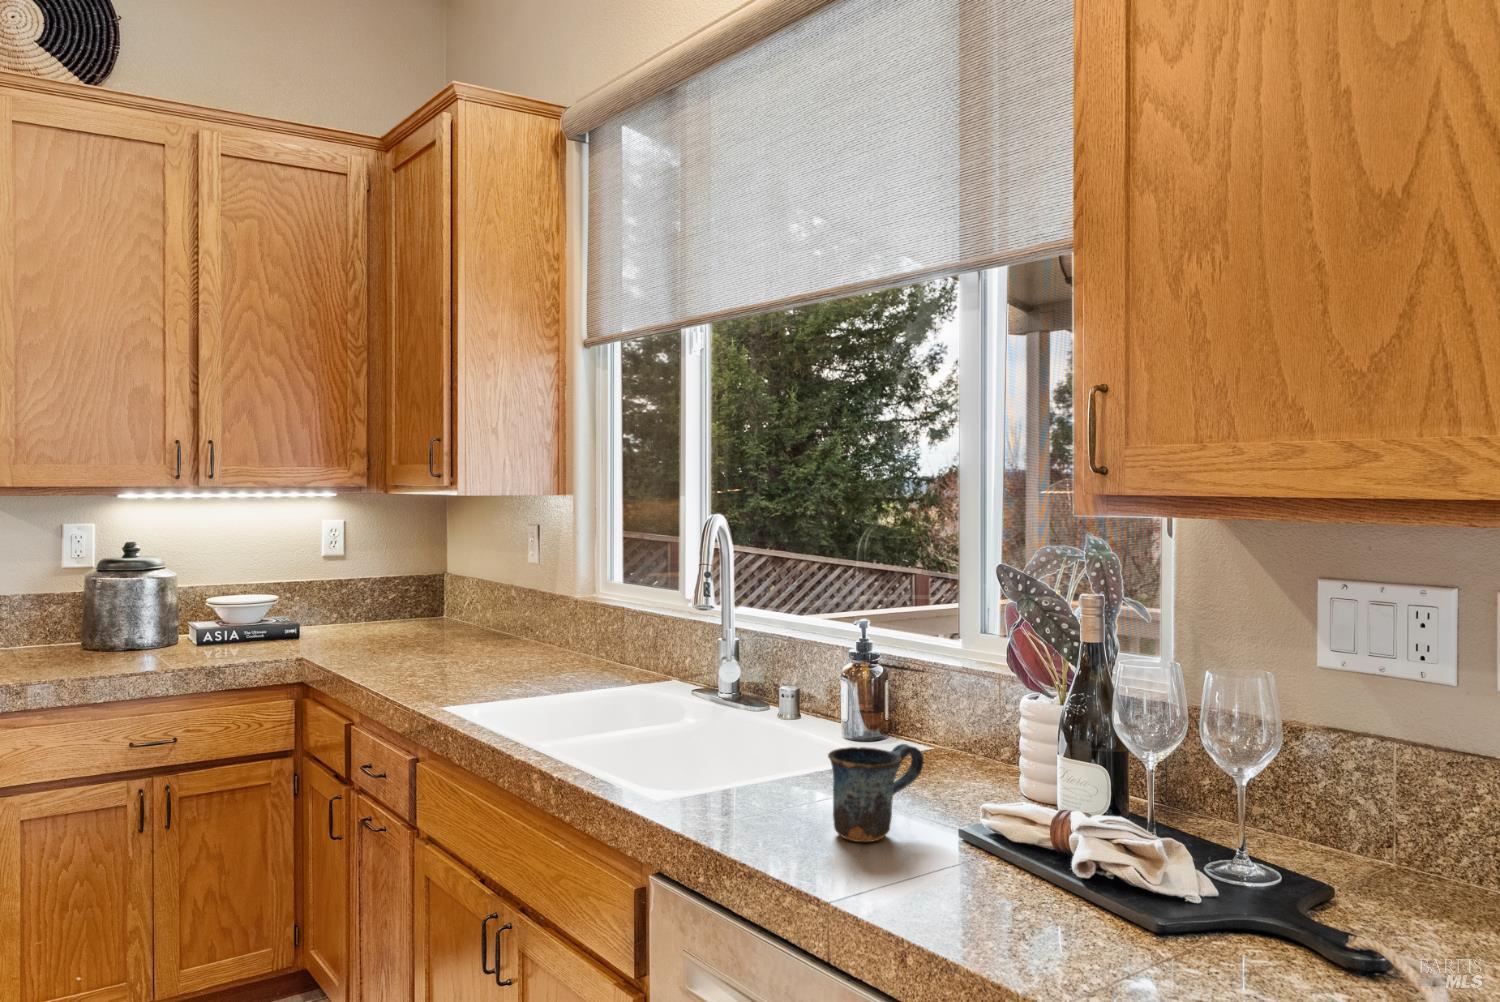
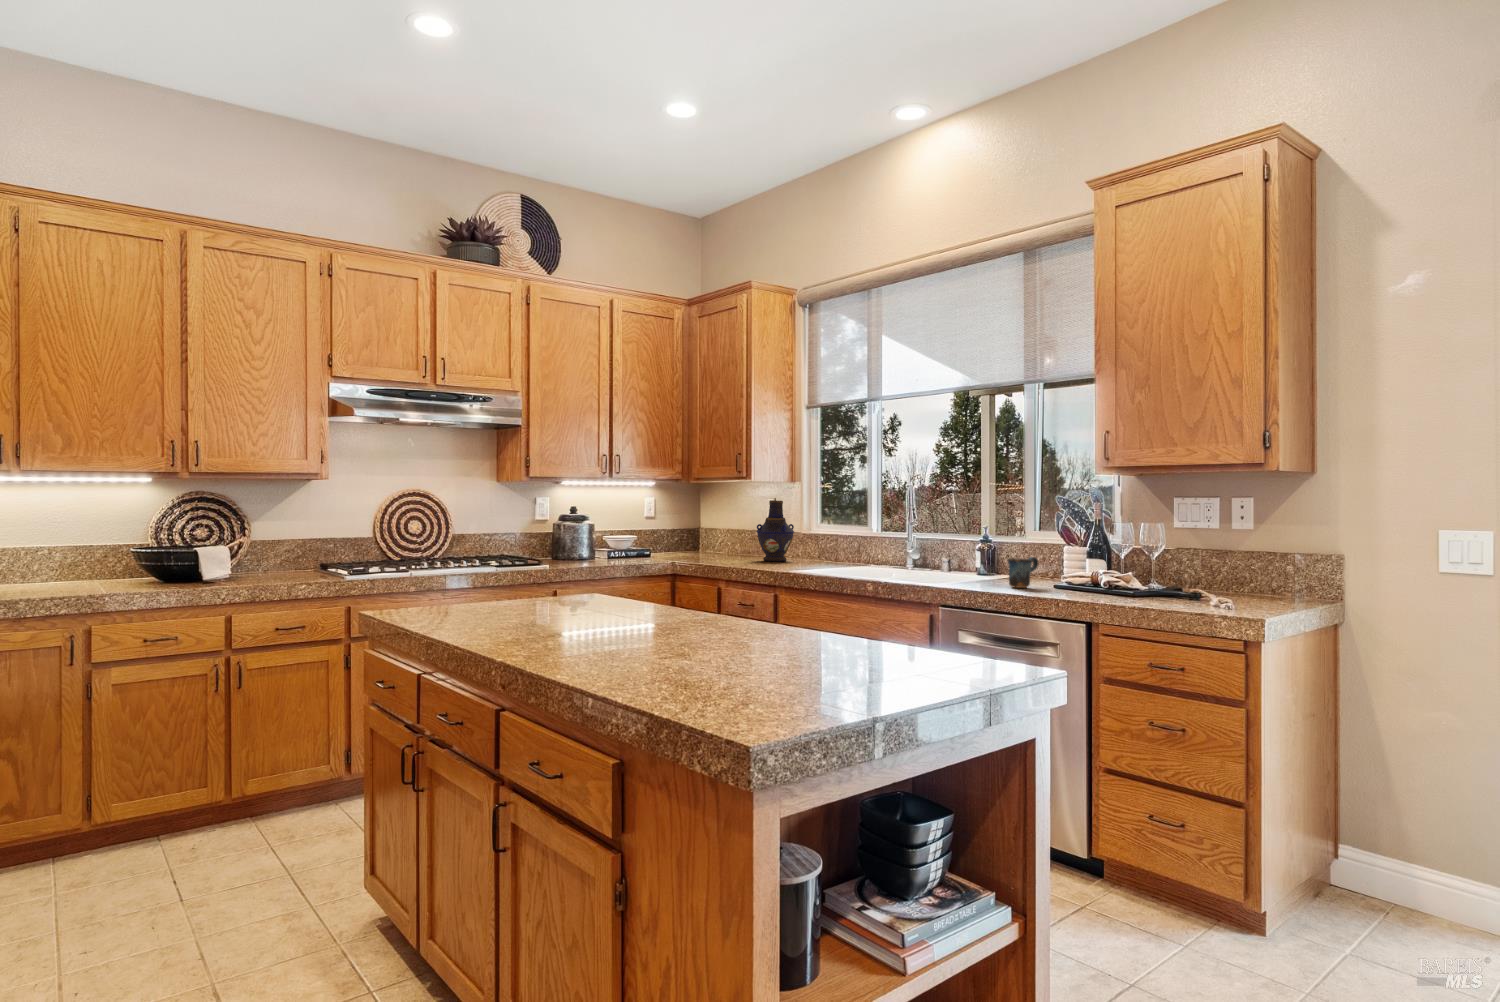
vase: none [461,534,548,661] -> present [756,500,794,561]

